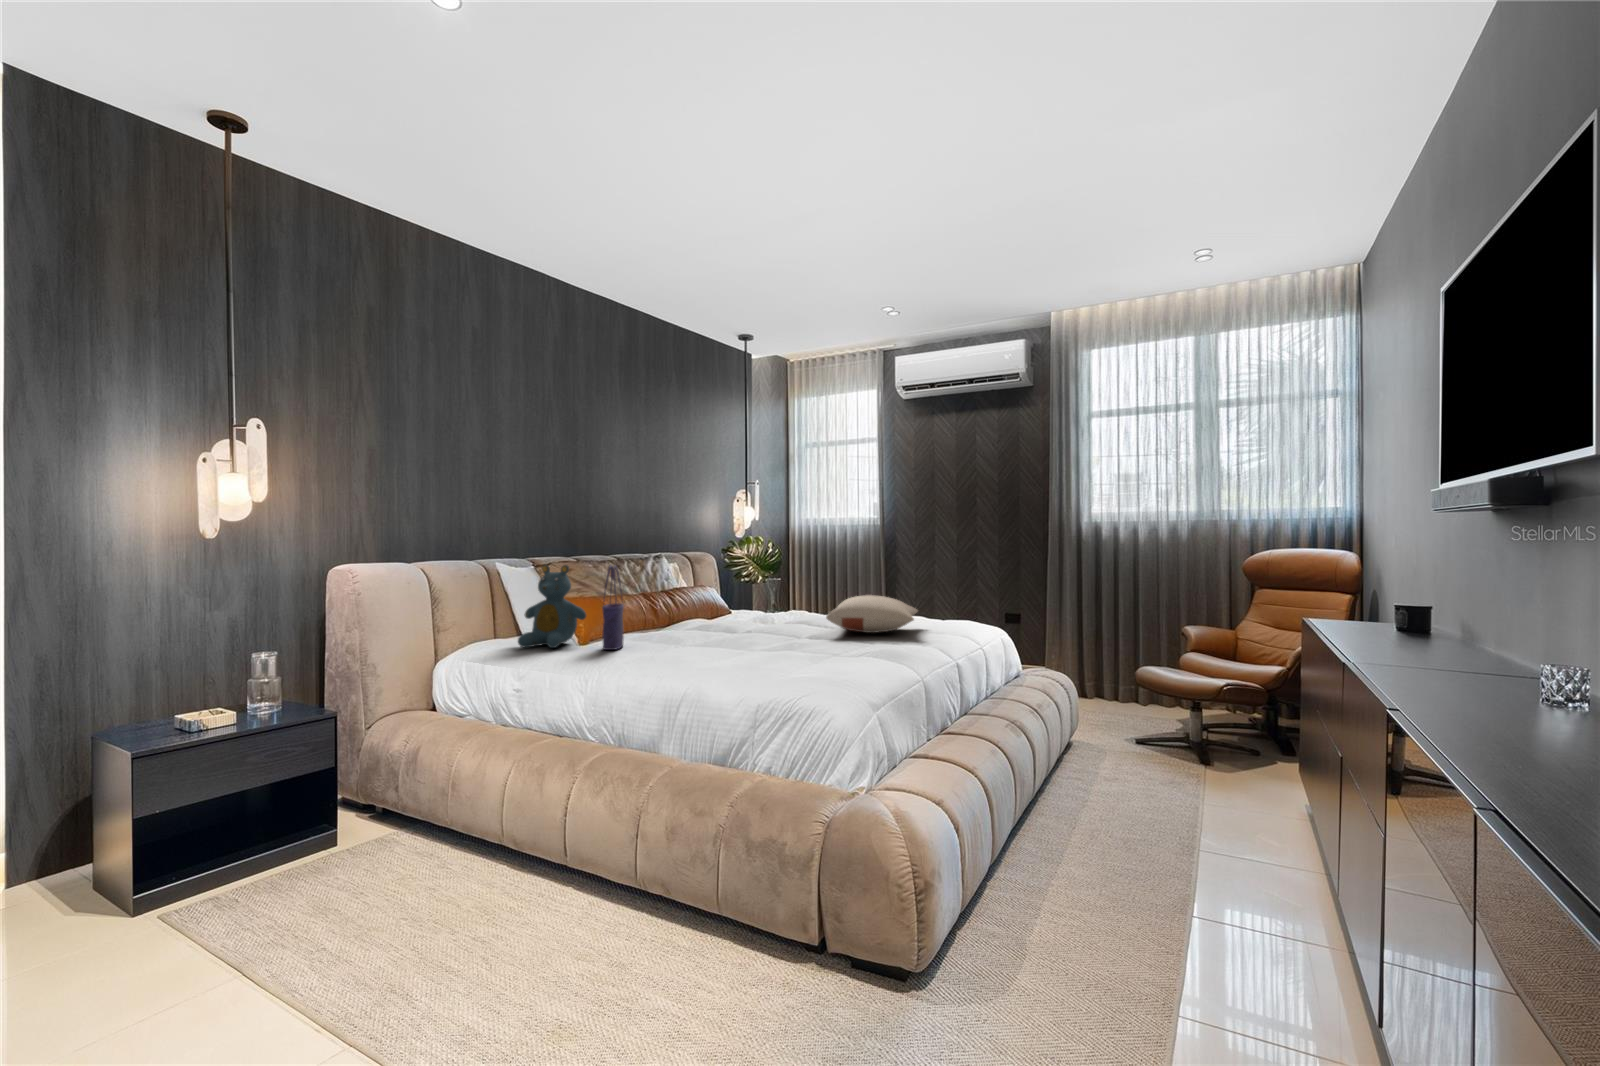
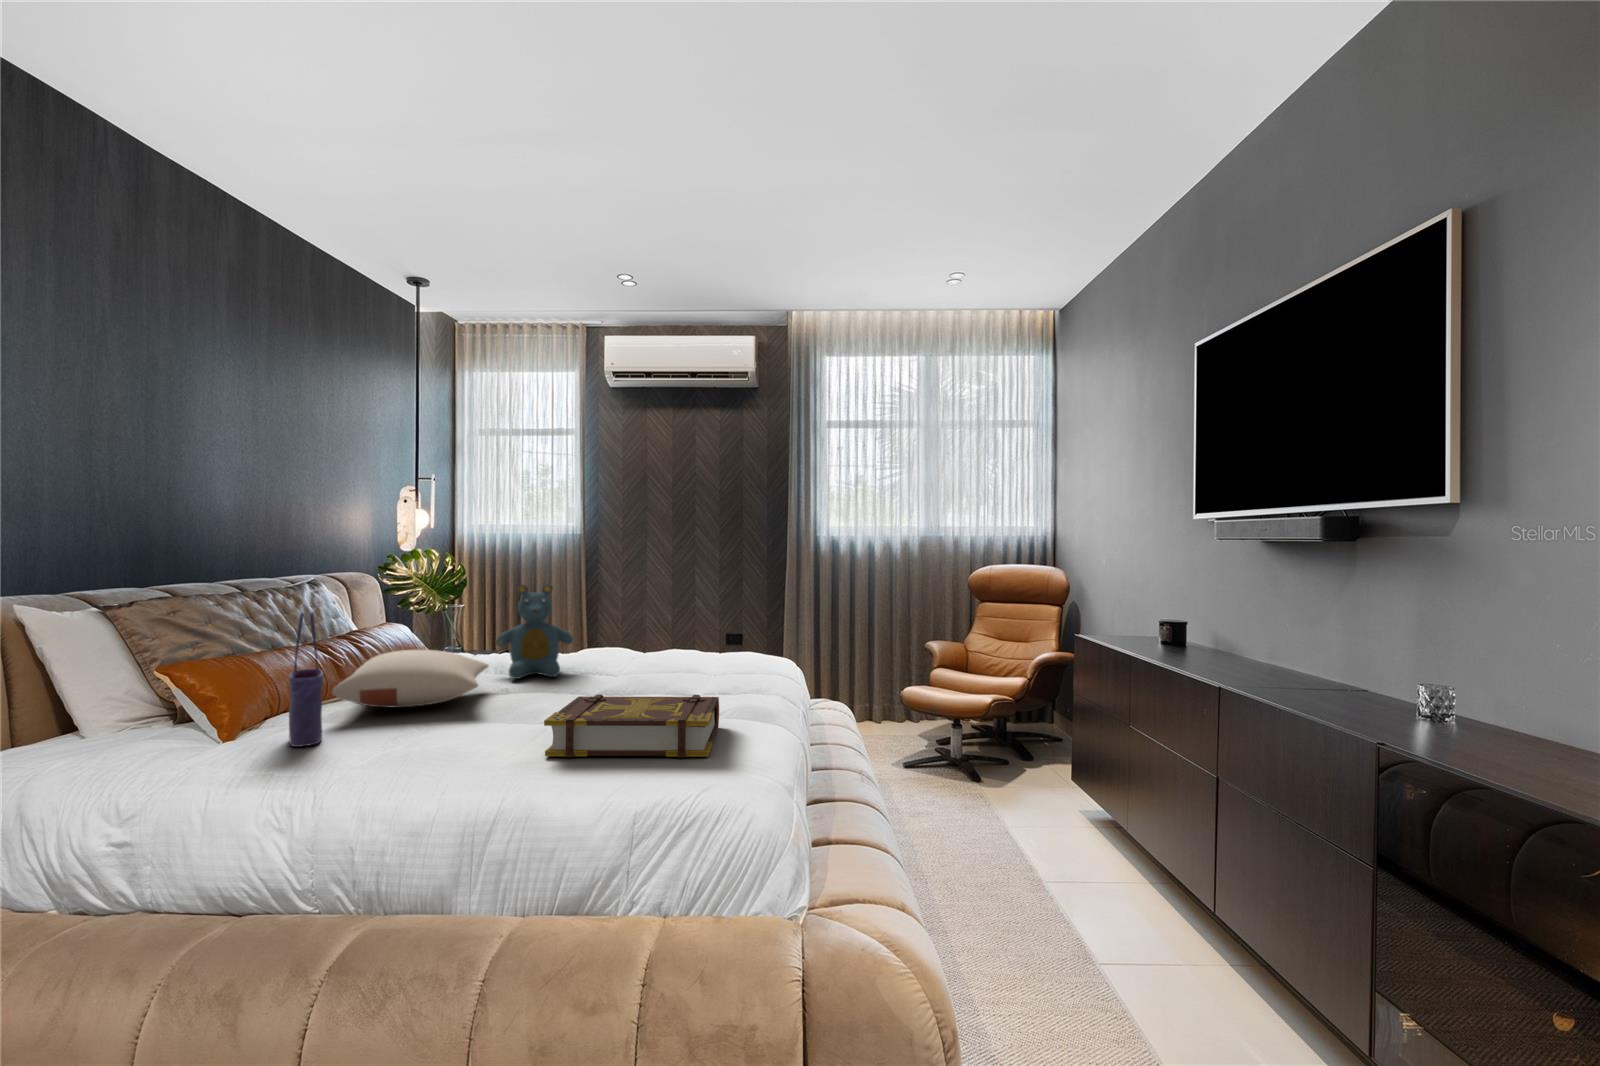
teddy bear: present [518,565,586,648] -> present [496,584,573,679]
pillow: present [826,595,918,633] -> present [332,650,488,708]
book: none [728,632,868,676] -> present [544,694,719,758]

